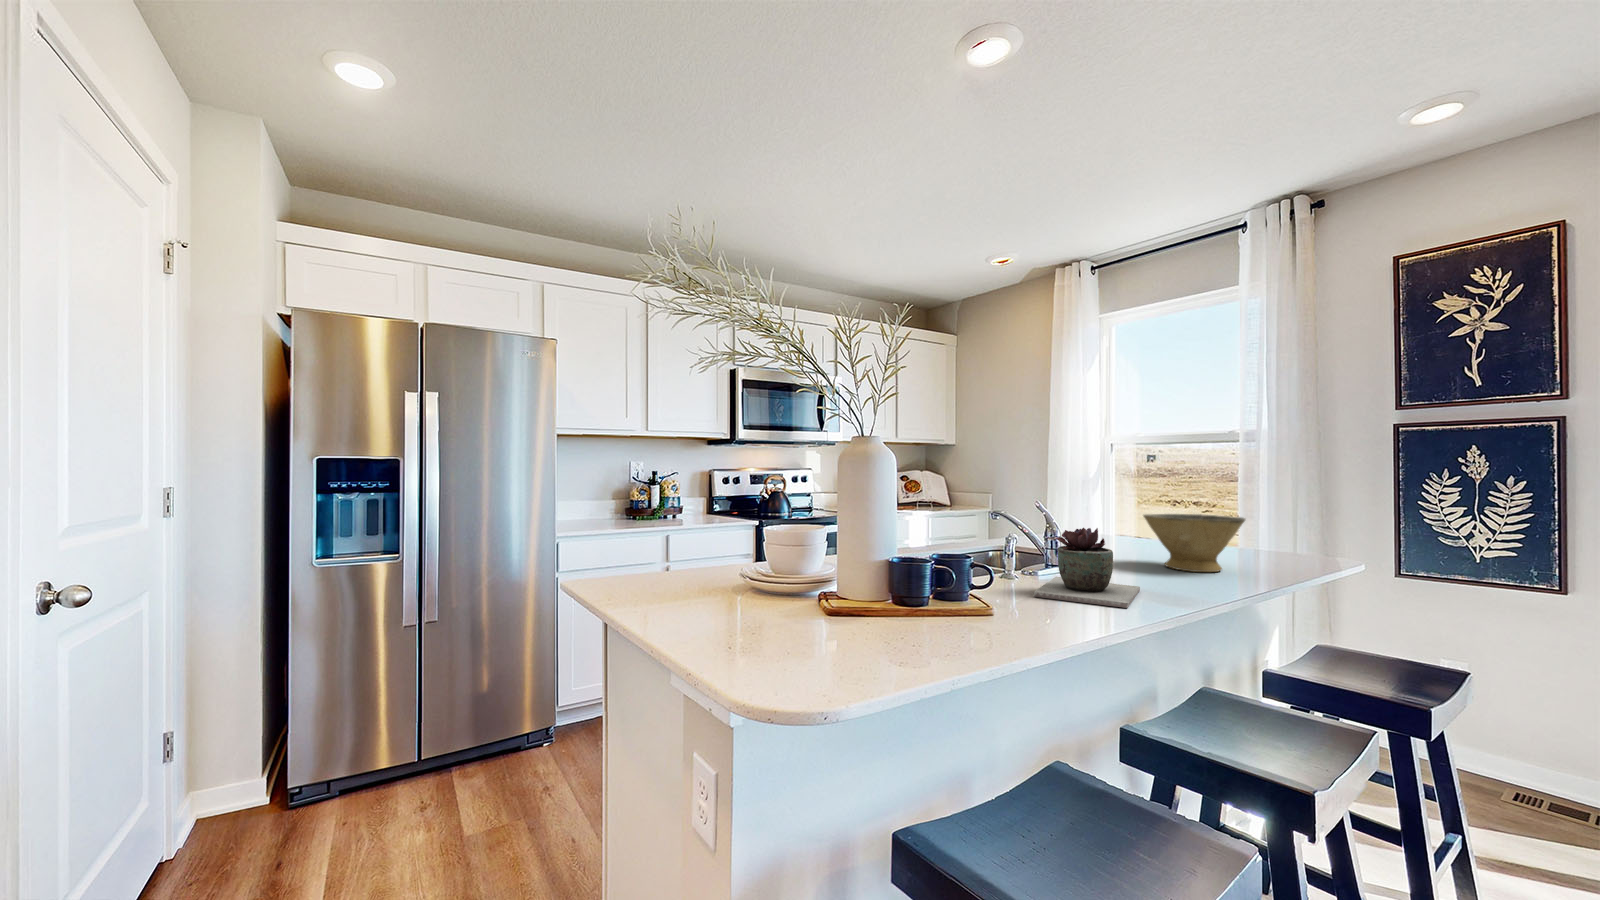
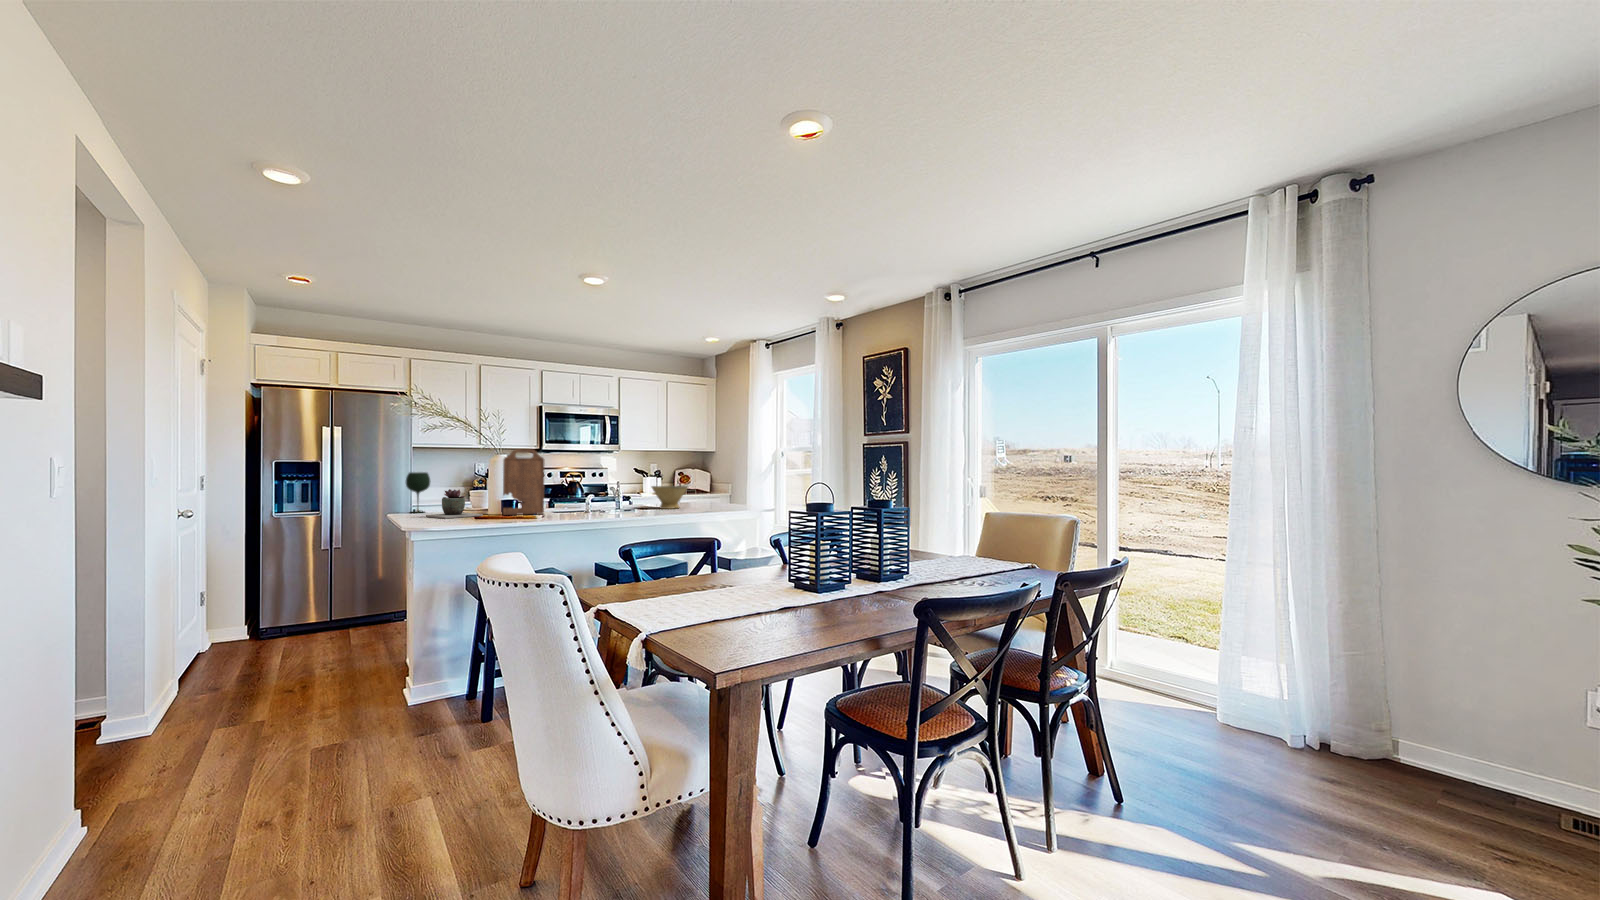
cutting board: none [934,420,1030,620] -> present [503,449,545,515]
wine glass: none [628,487,687,600] -> present [406,472,430,513]
succulent plant: present [1034,528,1140,608] -> present [426,489,483,519]

